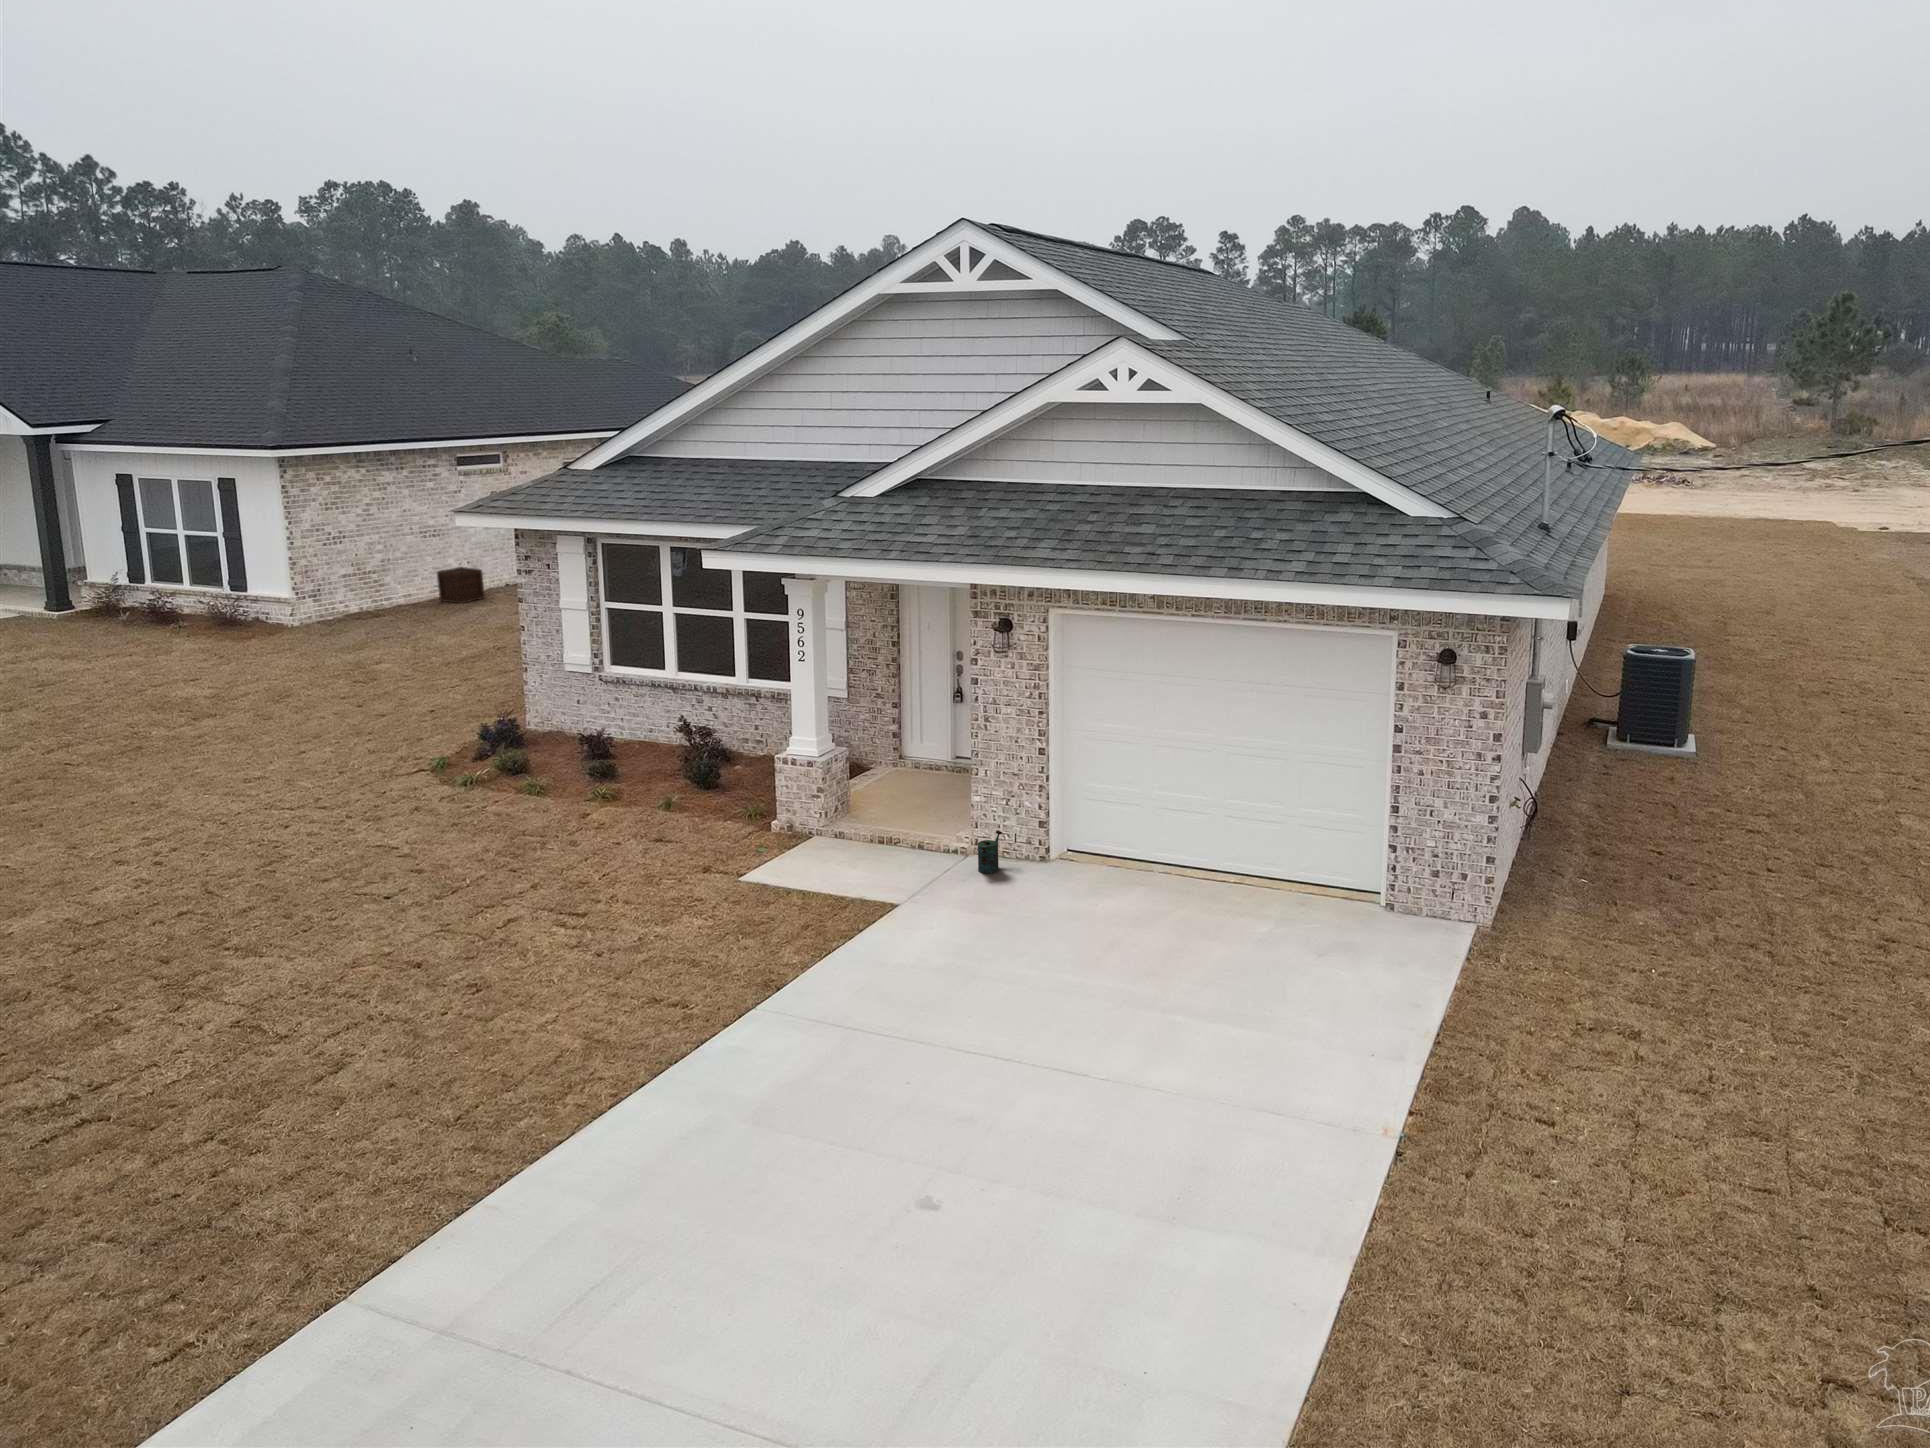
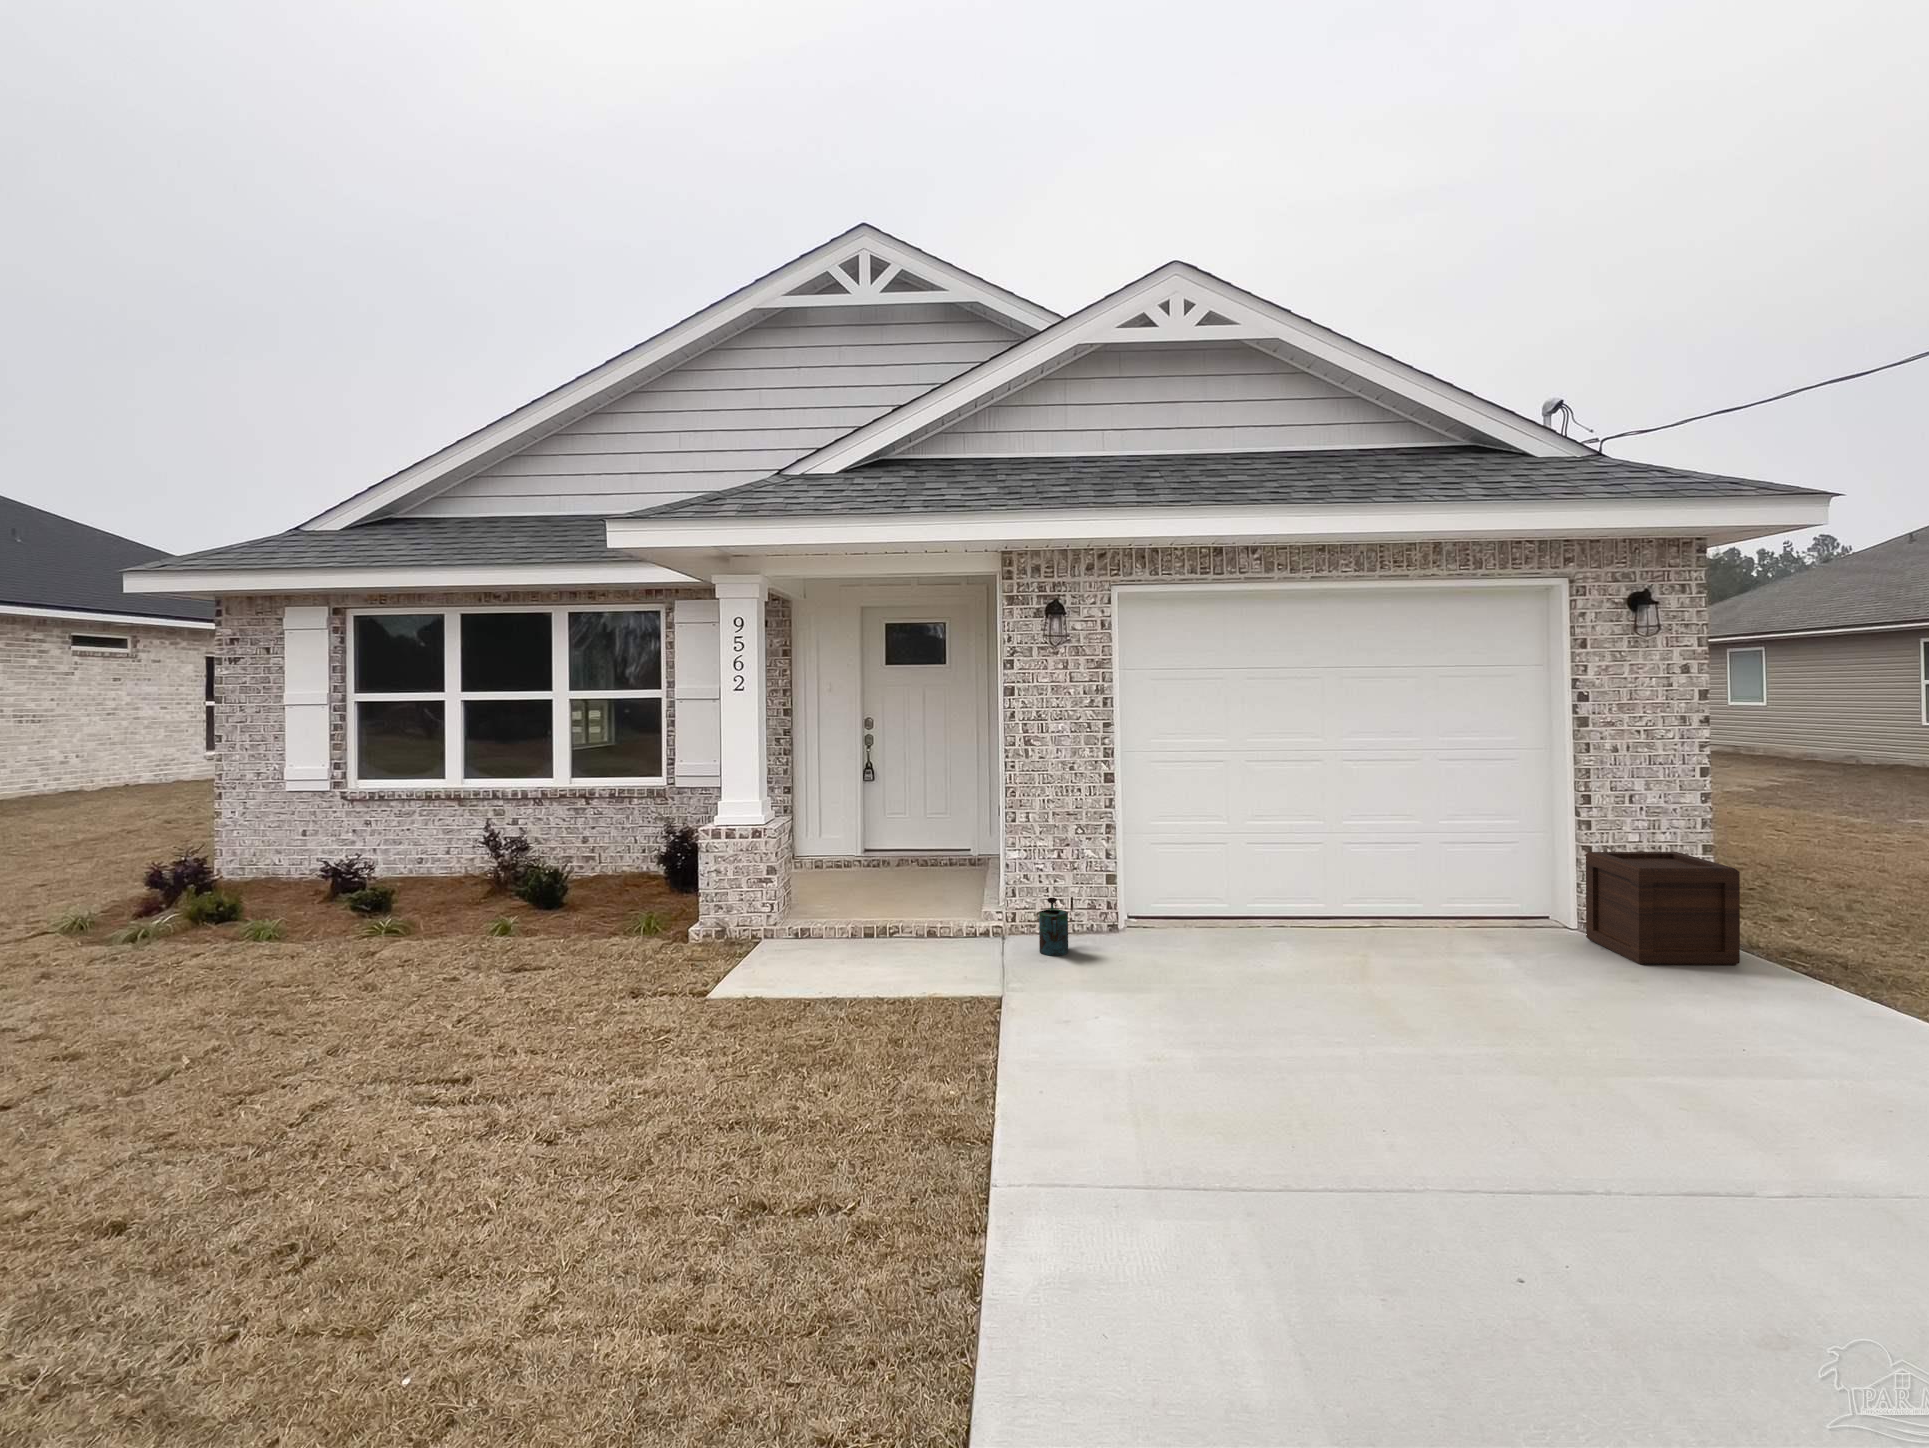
wooden crate: present [437,567,485,603] -> present [1586,852,1740,965]

